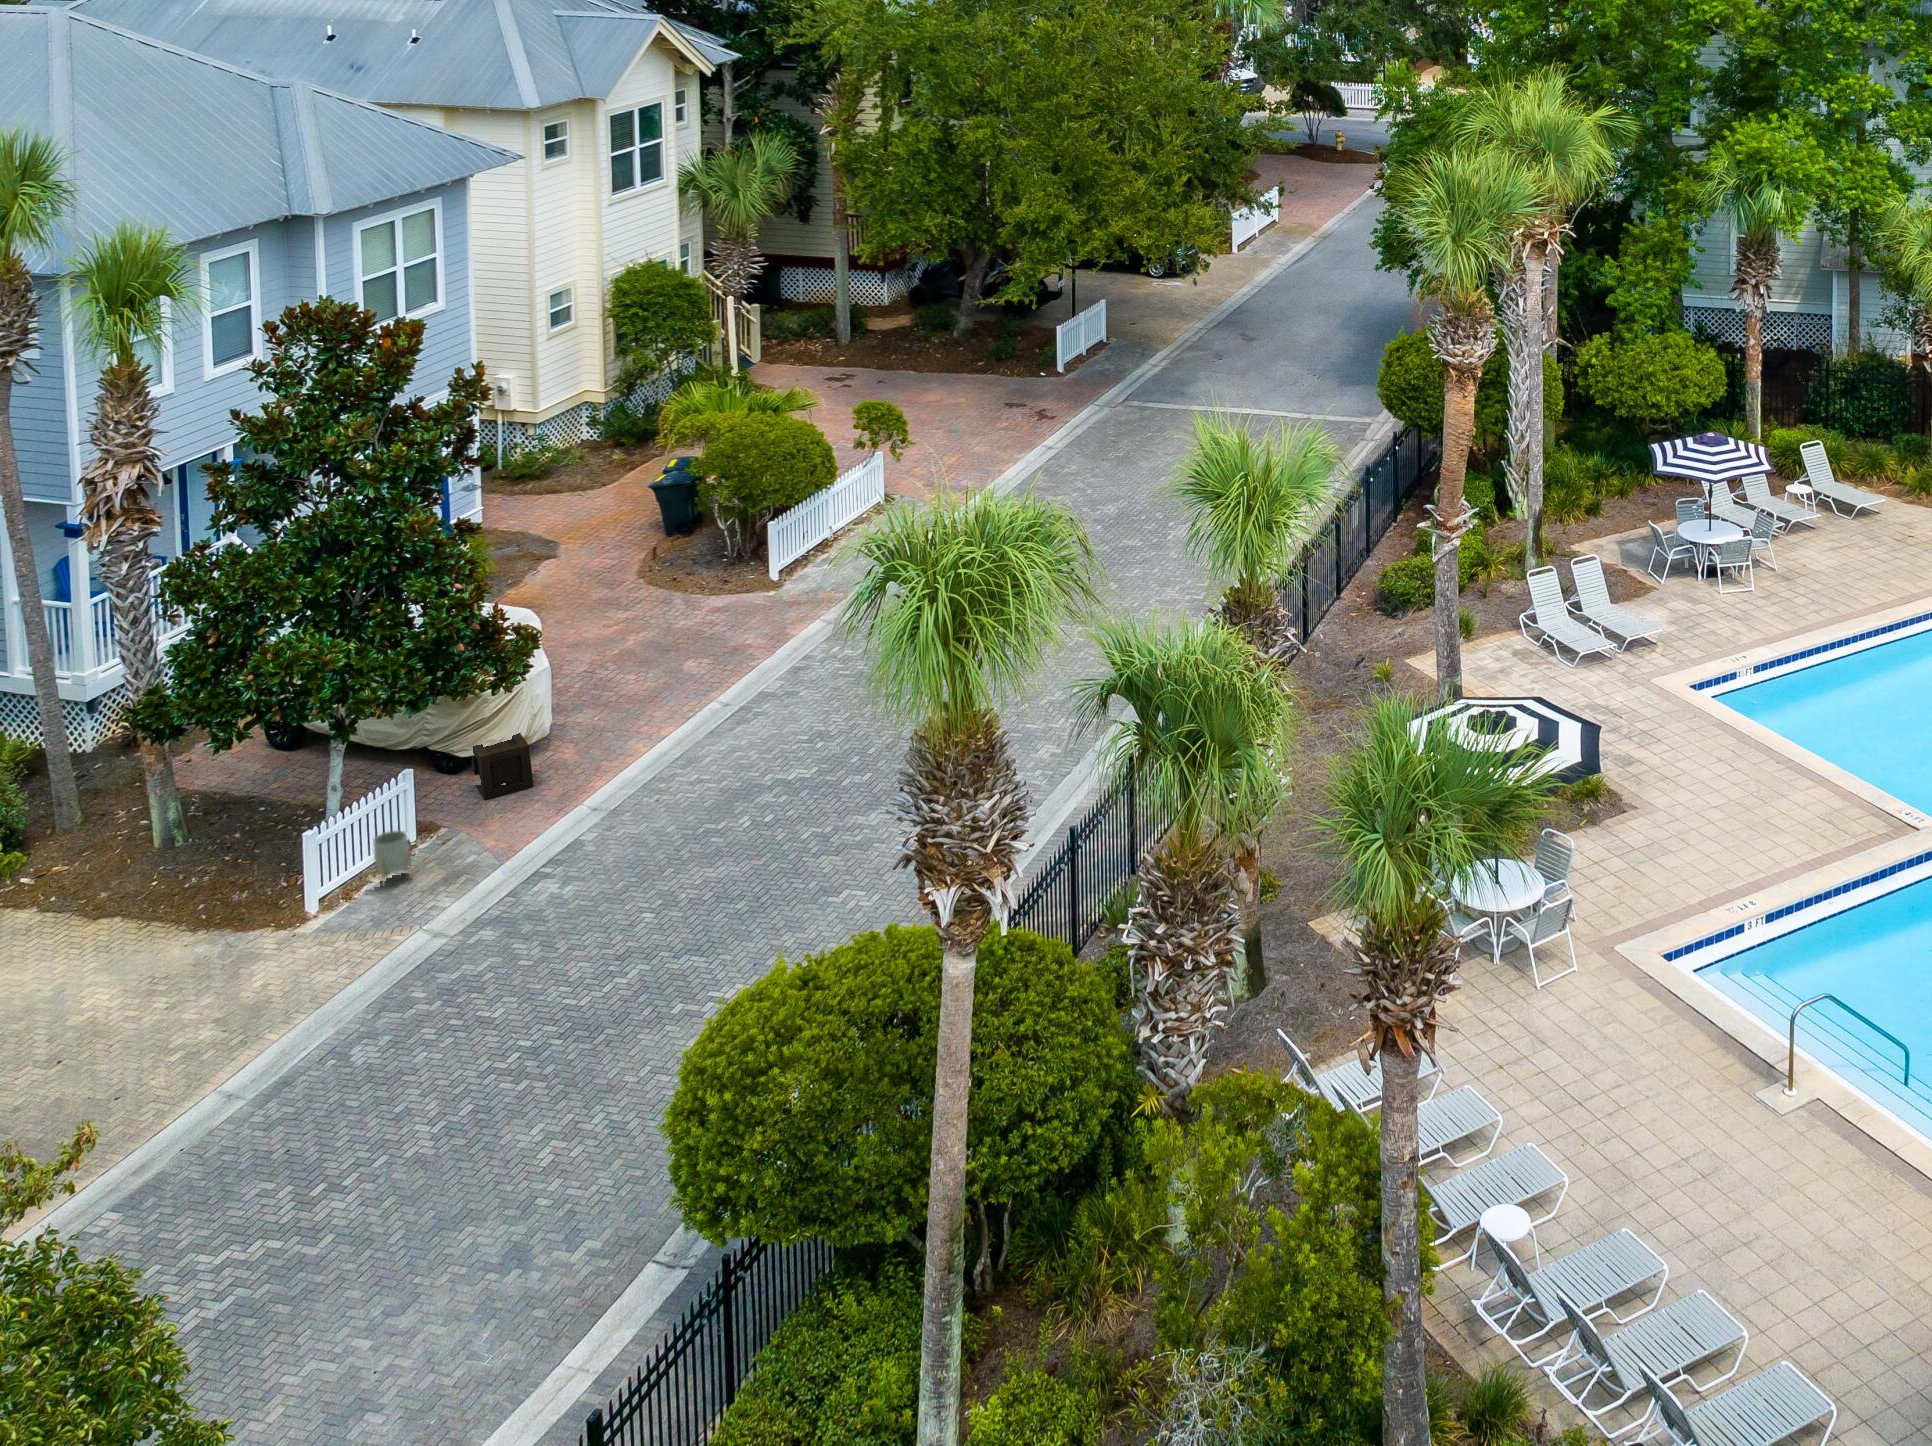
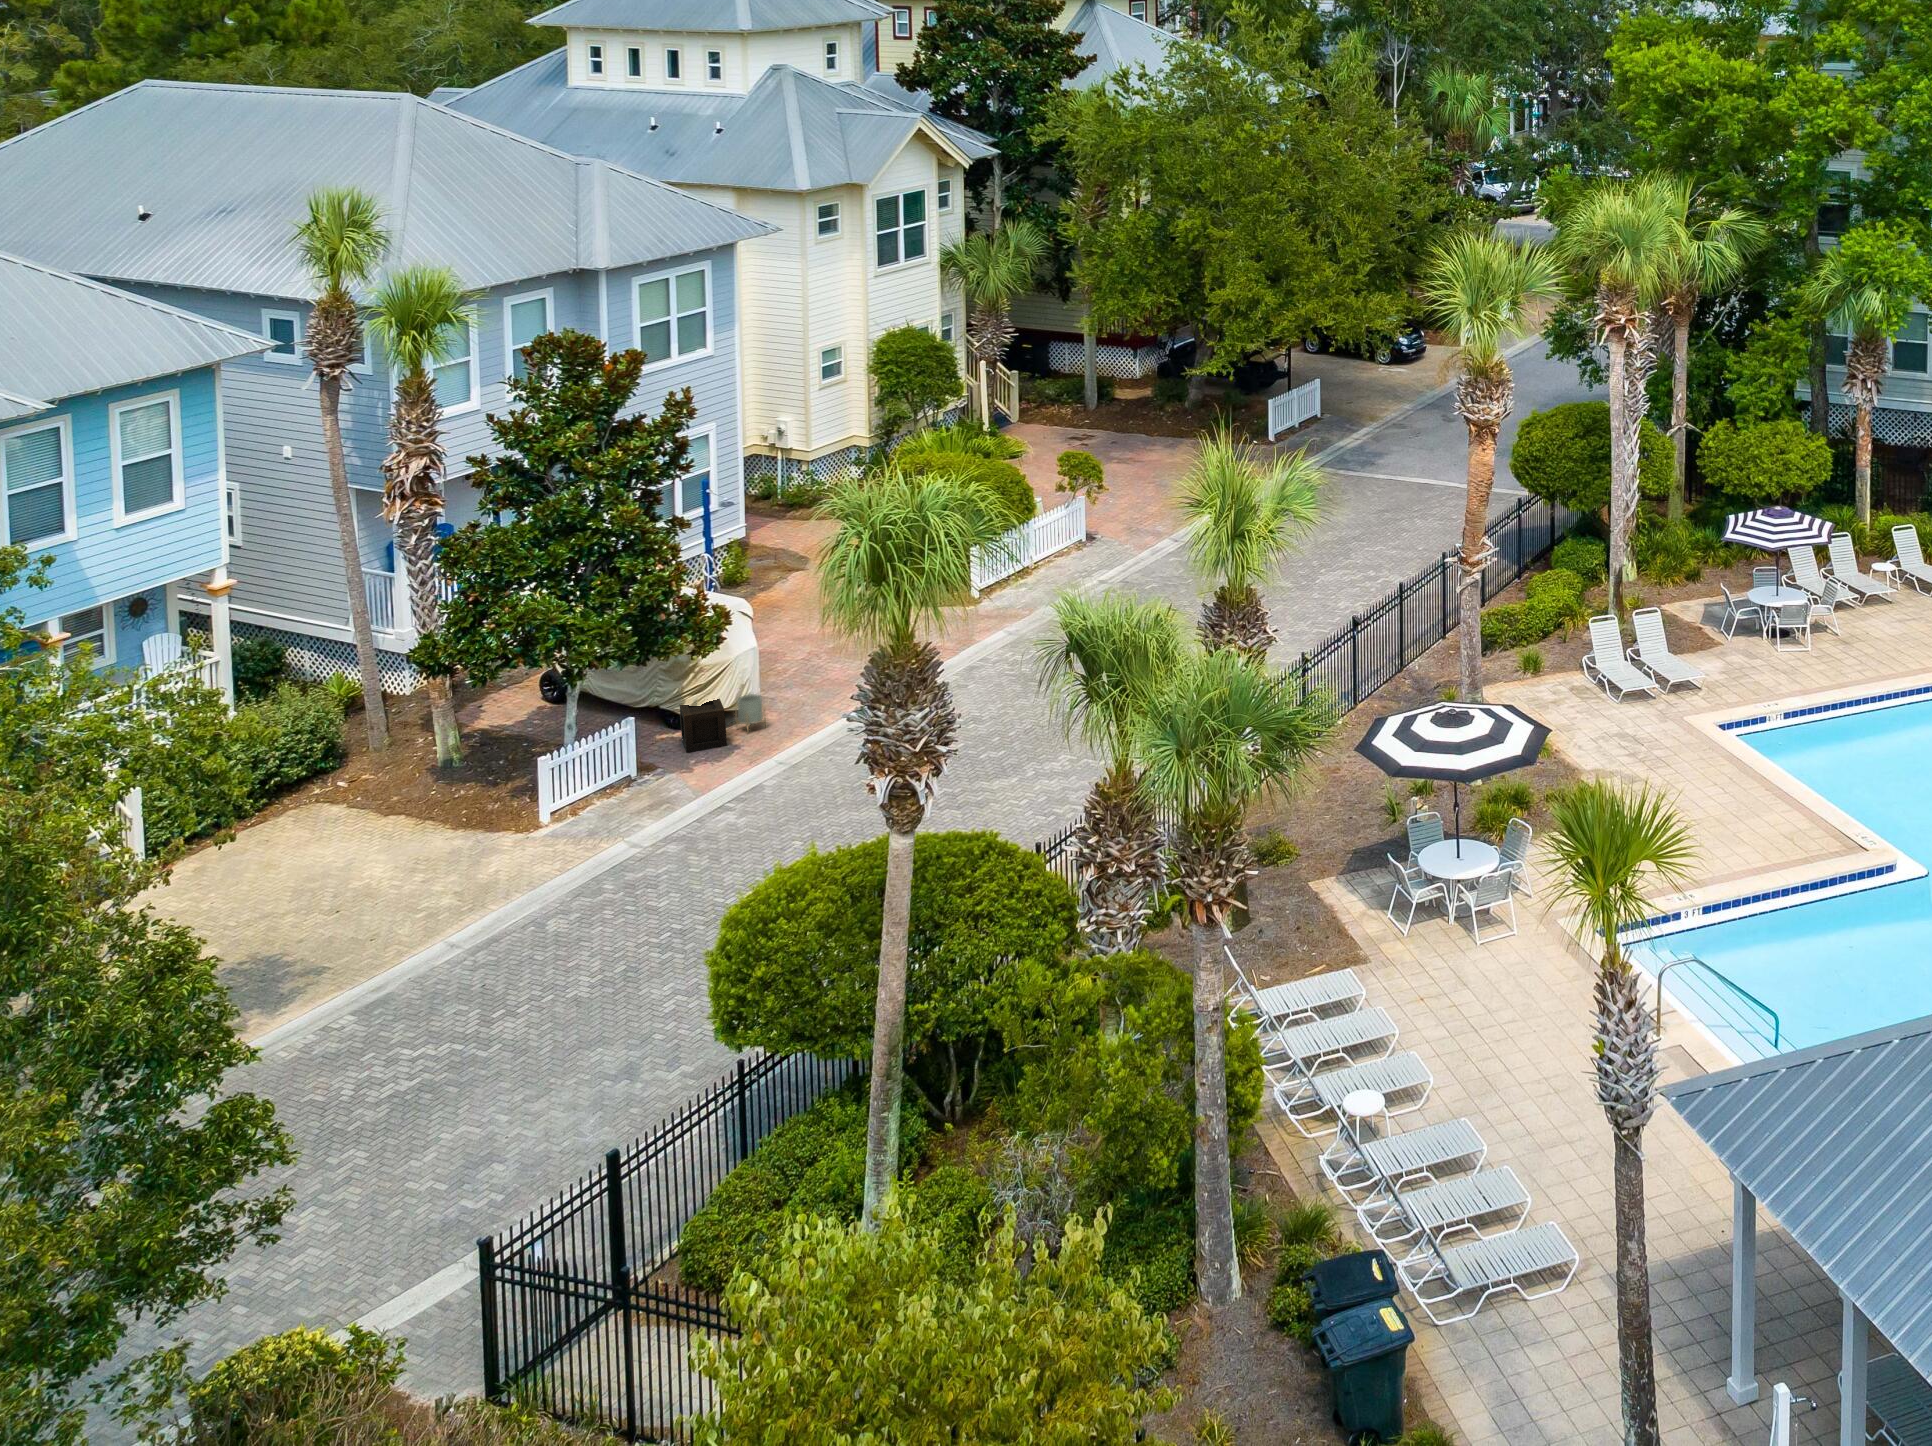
planter: present [373,831,413,886] -> present [736,694,766,727]

